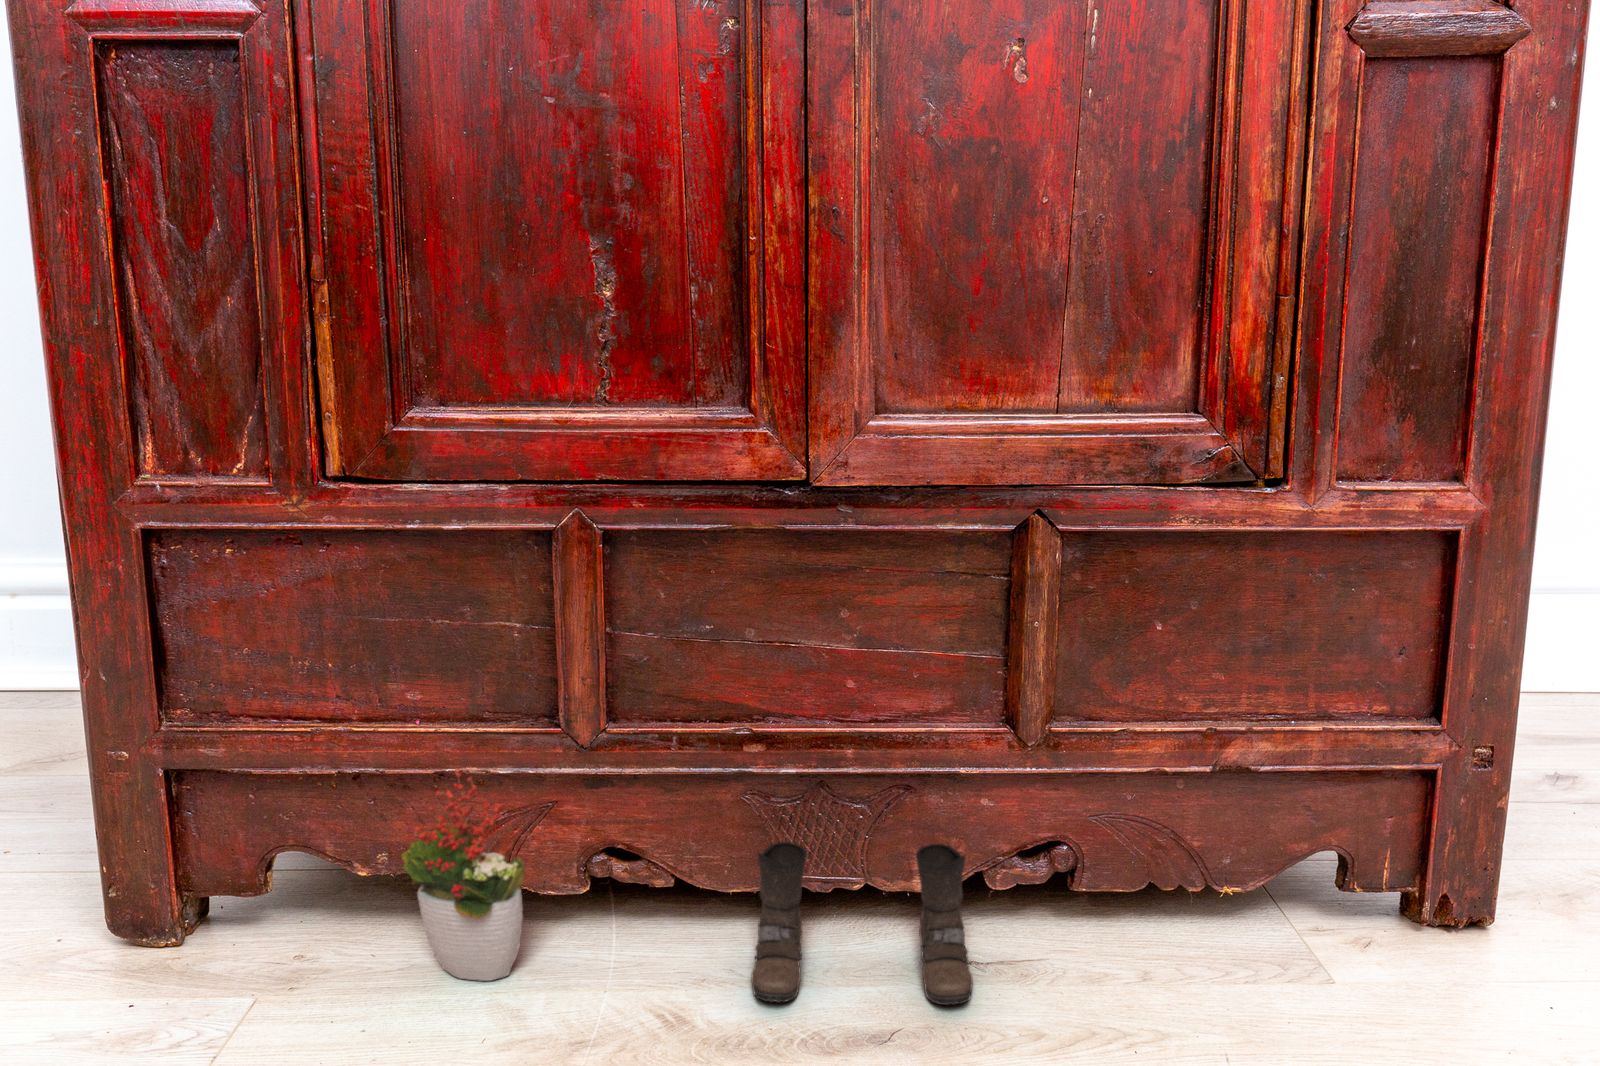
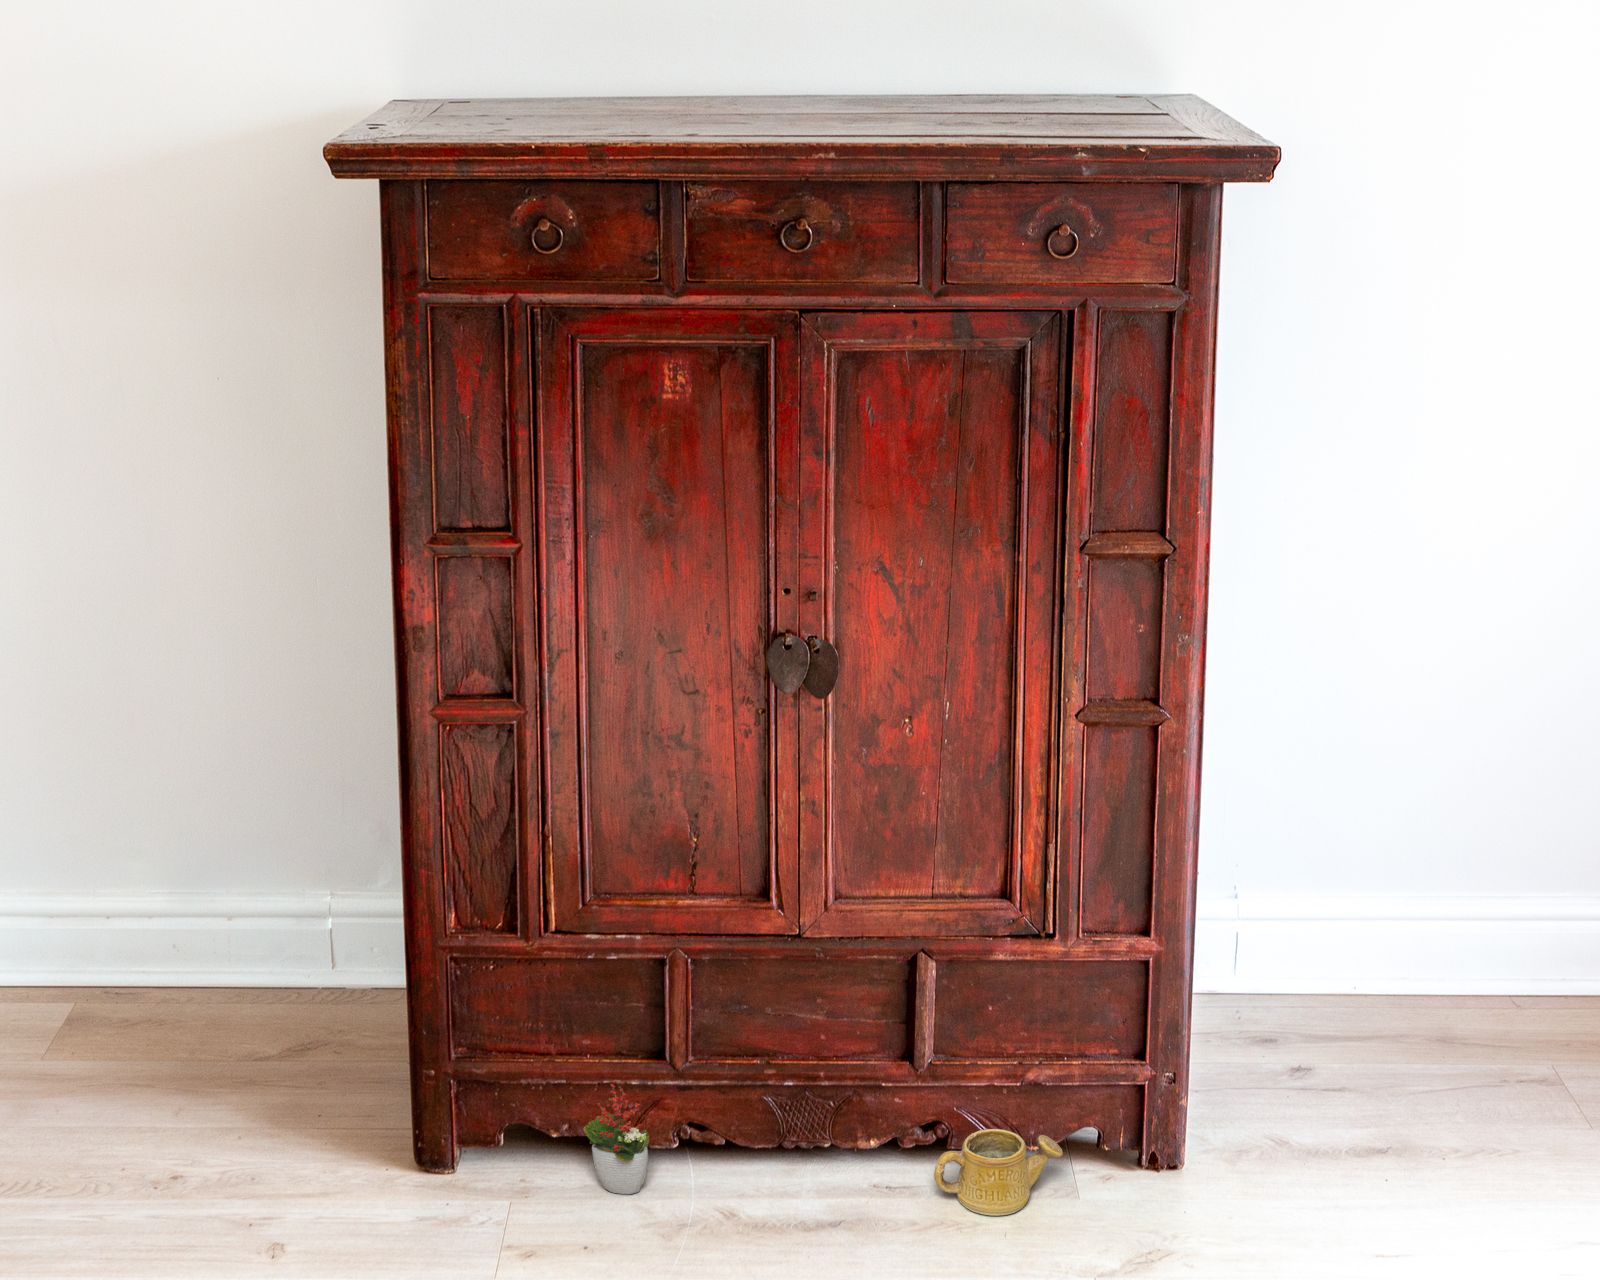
boots: present [751,842,973,1005] -> none [769,1122,884,1208]
watering can: none [1068,852,1309,1019] -> present [934,1129,1063,1216]

